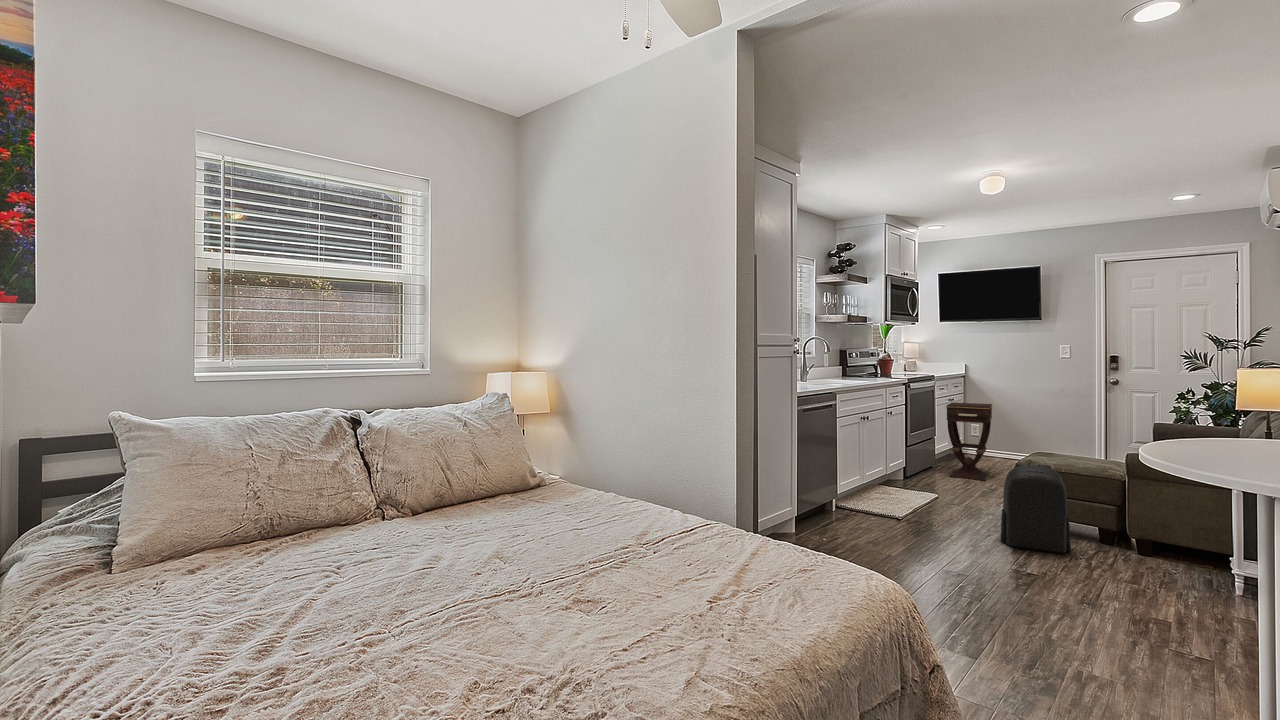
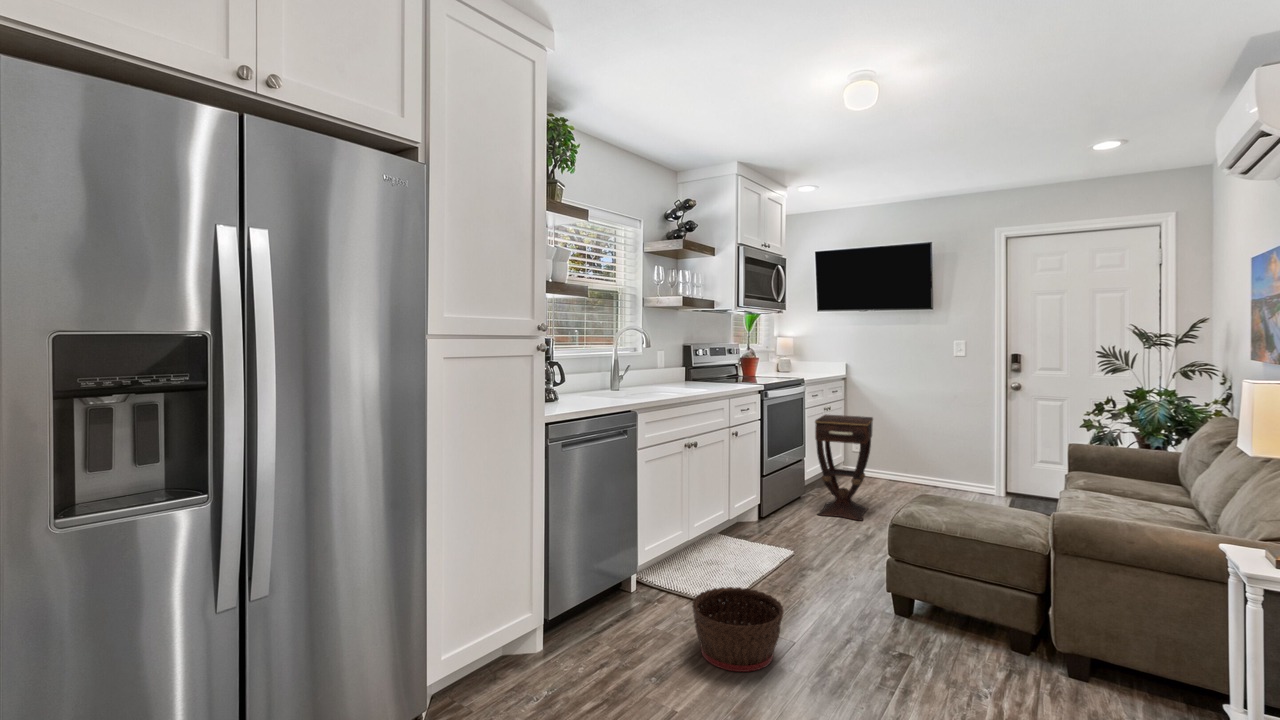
backpack: present [1000,461,1071,553] -> none [865,526,969,683]
basket: none [886,501,948,544] -> present [692,587,784,672]

